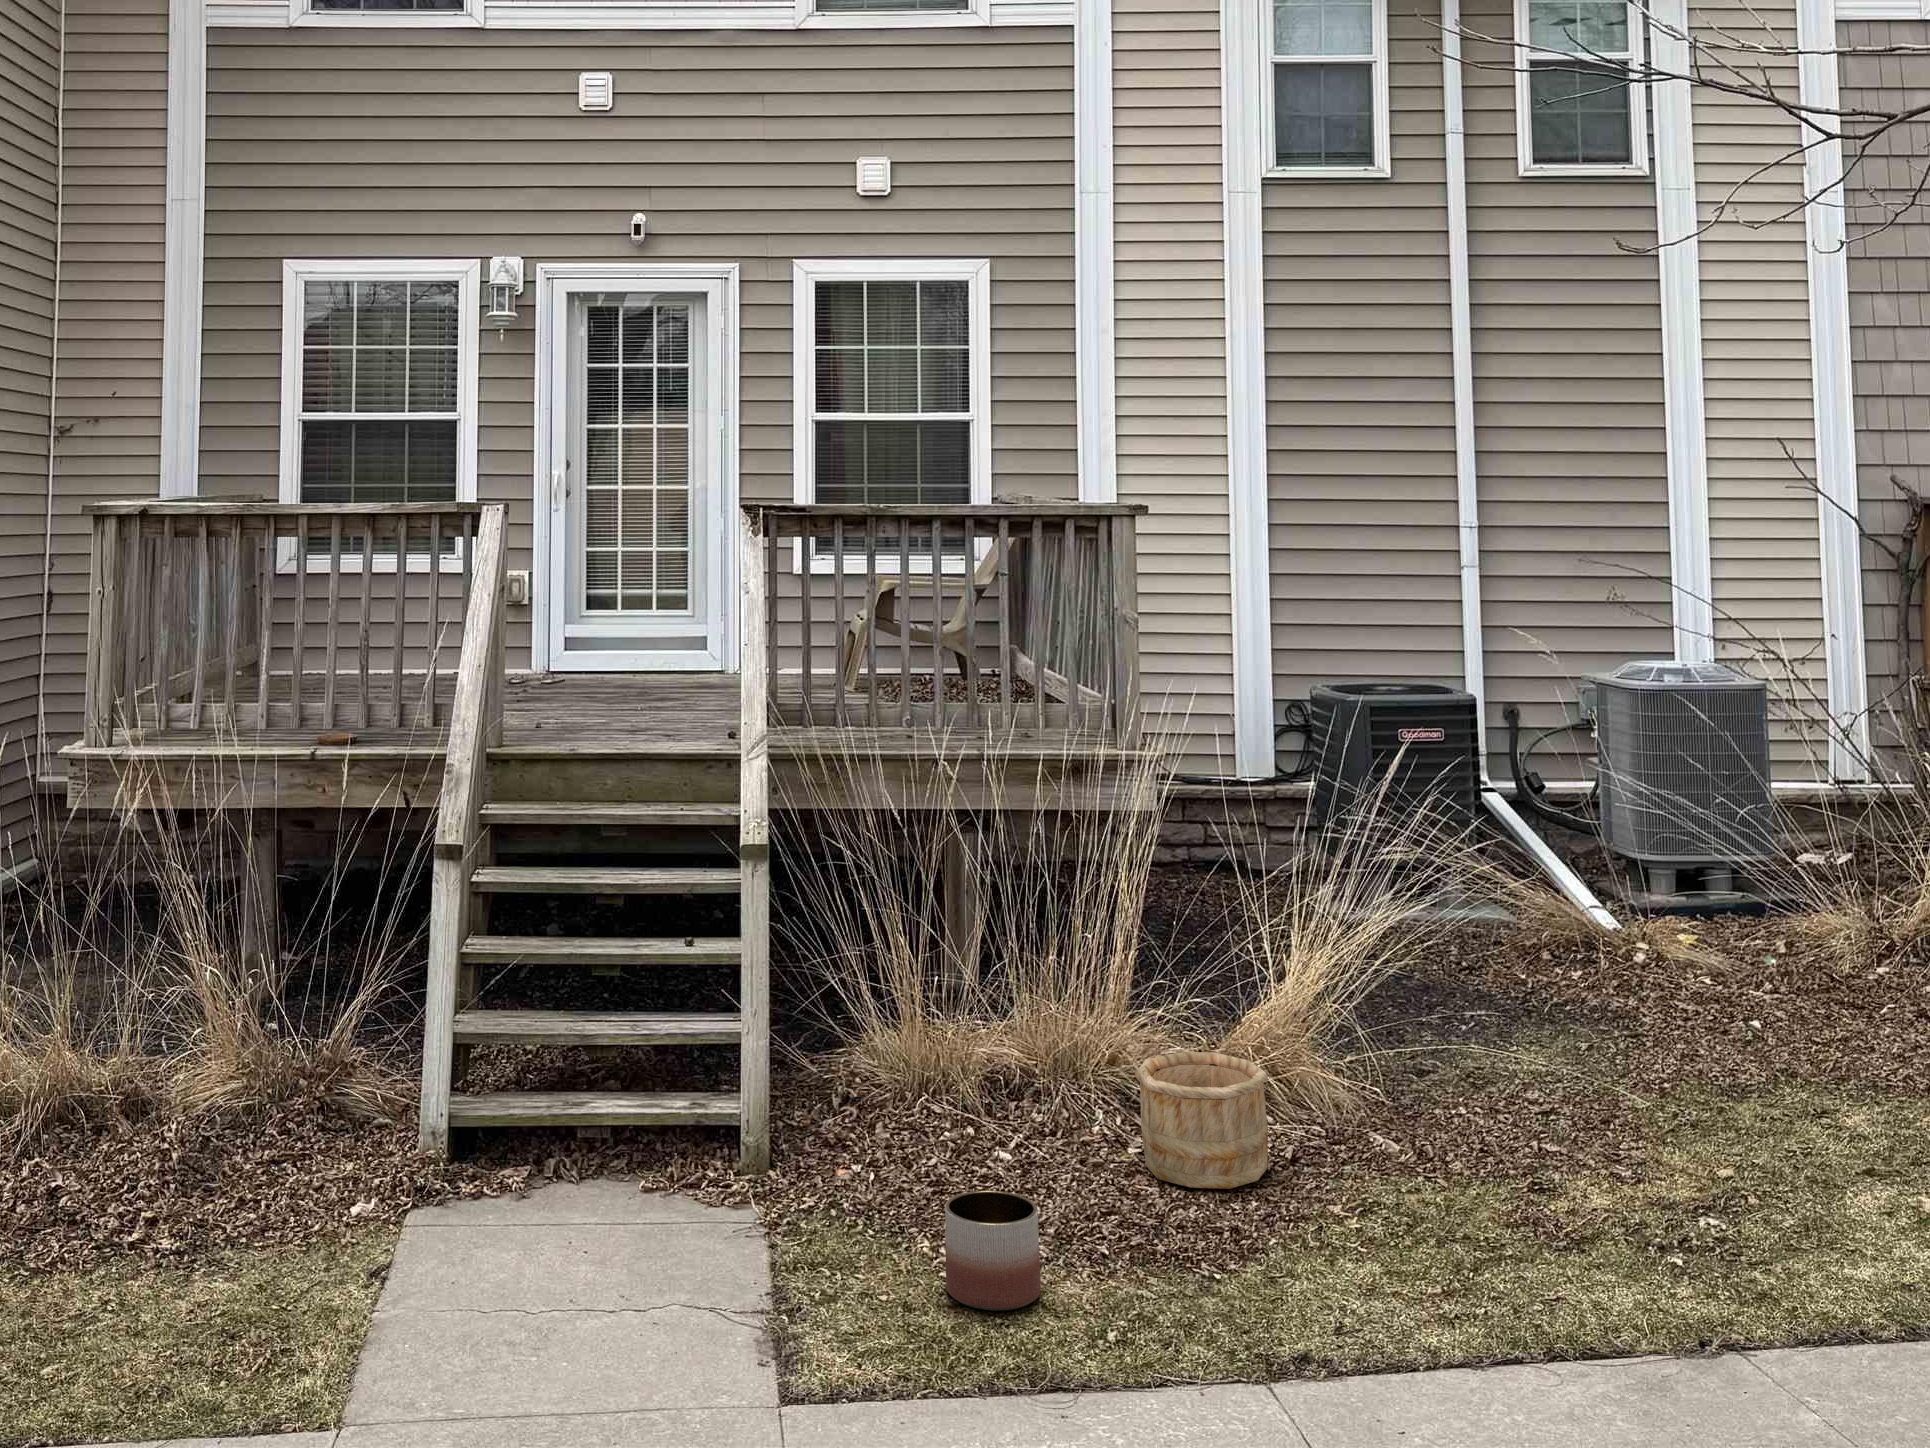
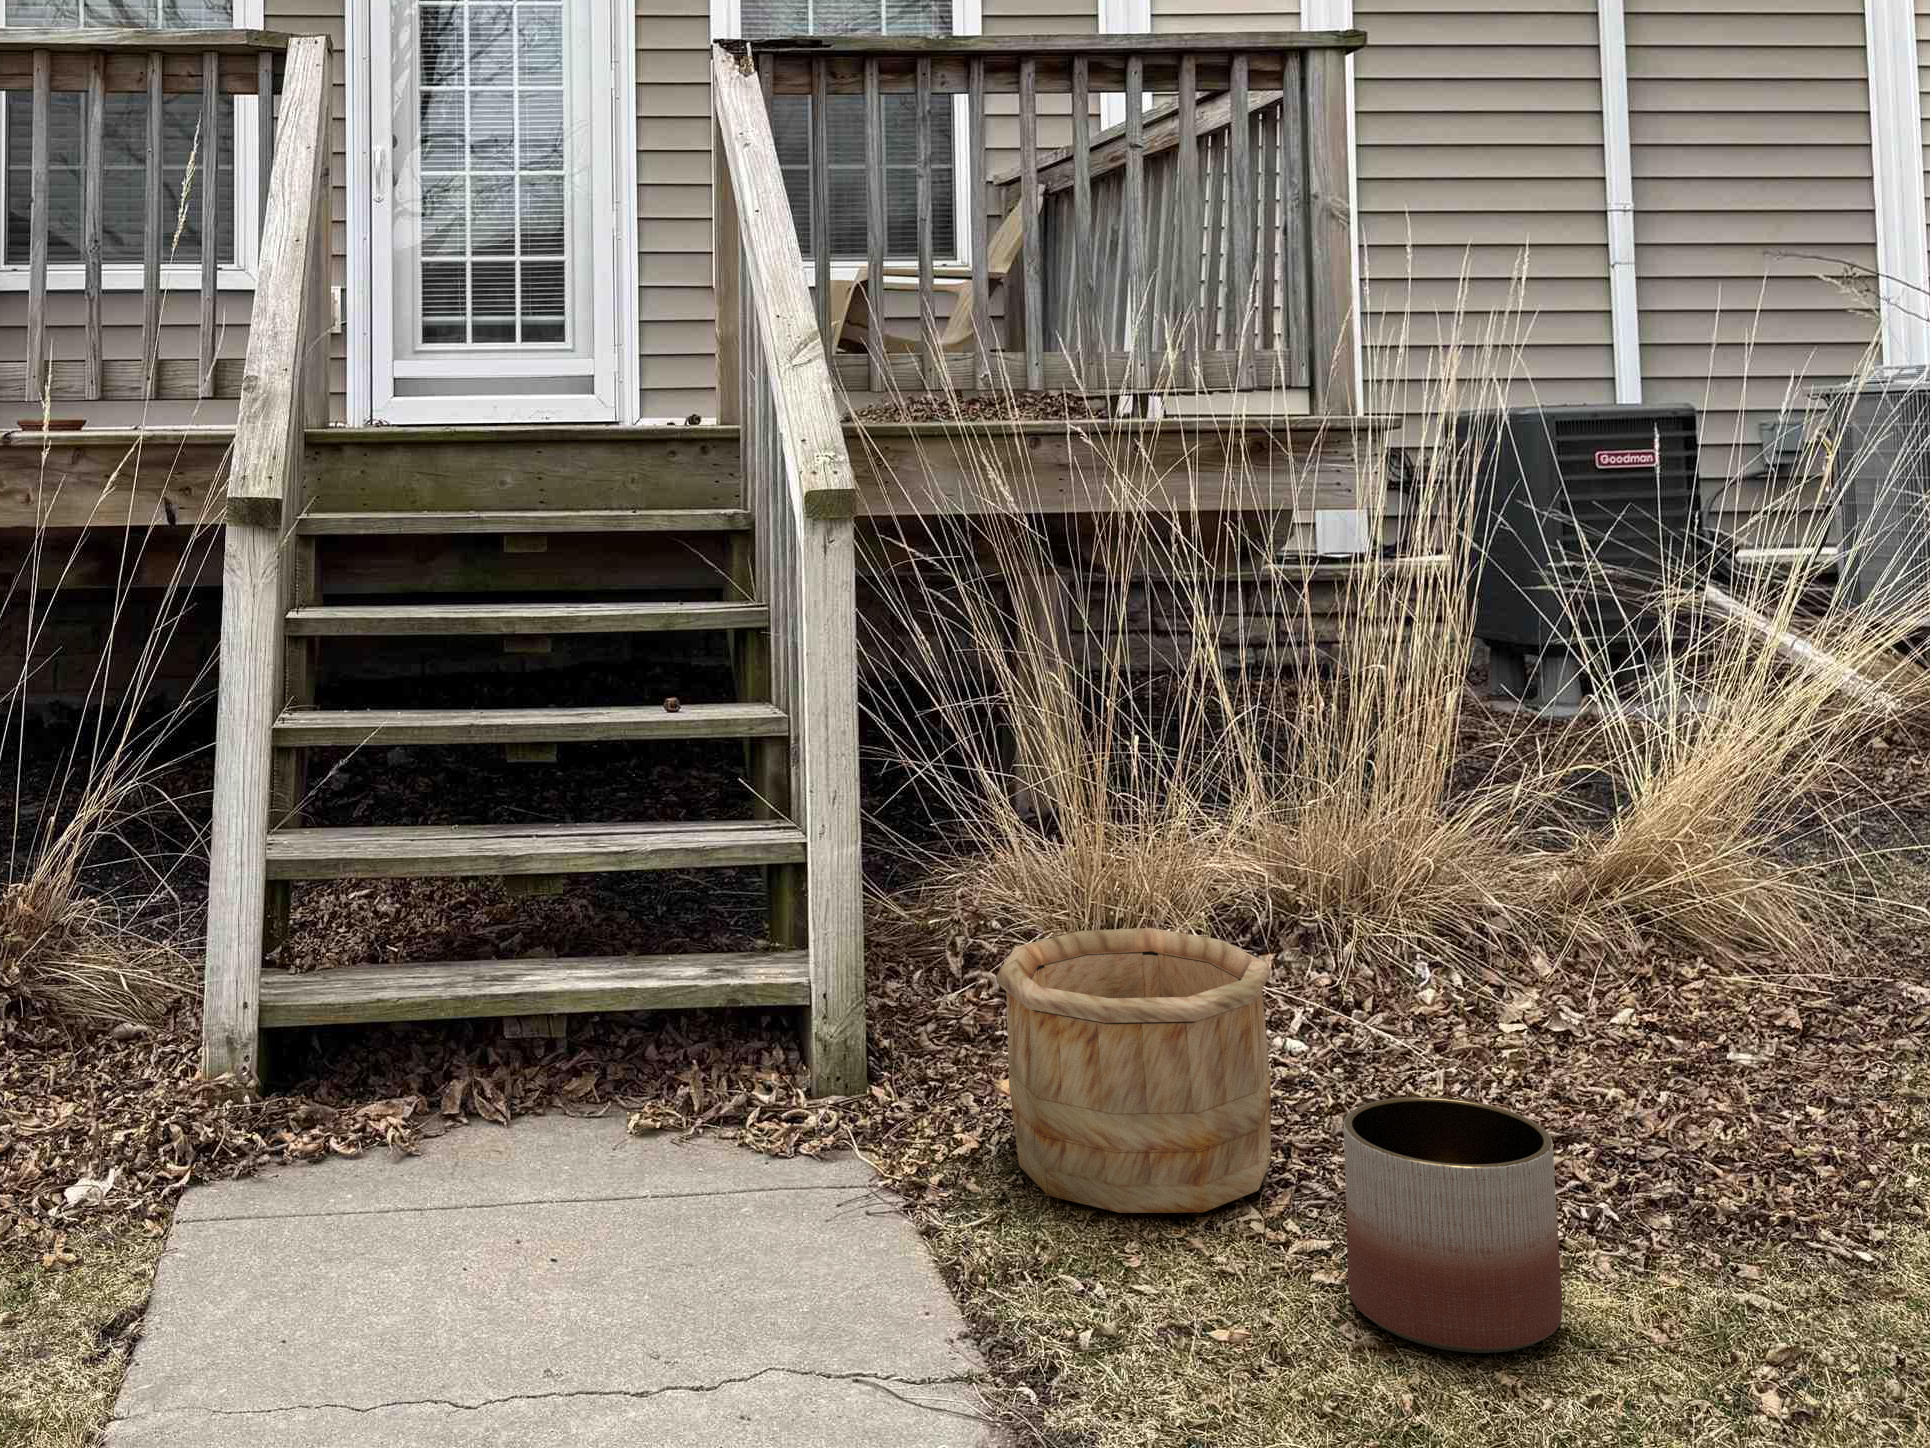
wooden bucket: present [1135,1052,1268,1189] -> present [996,928,1271,1213]

